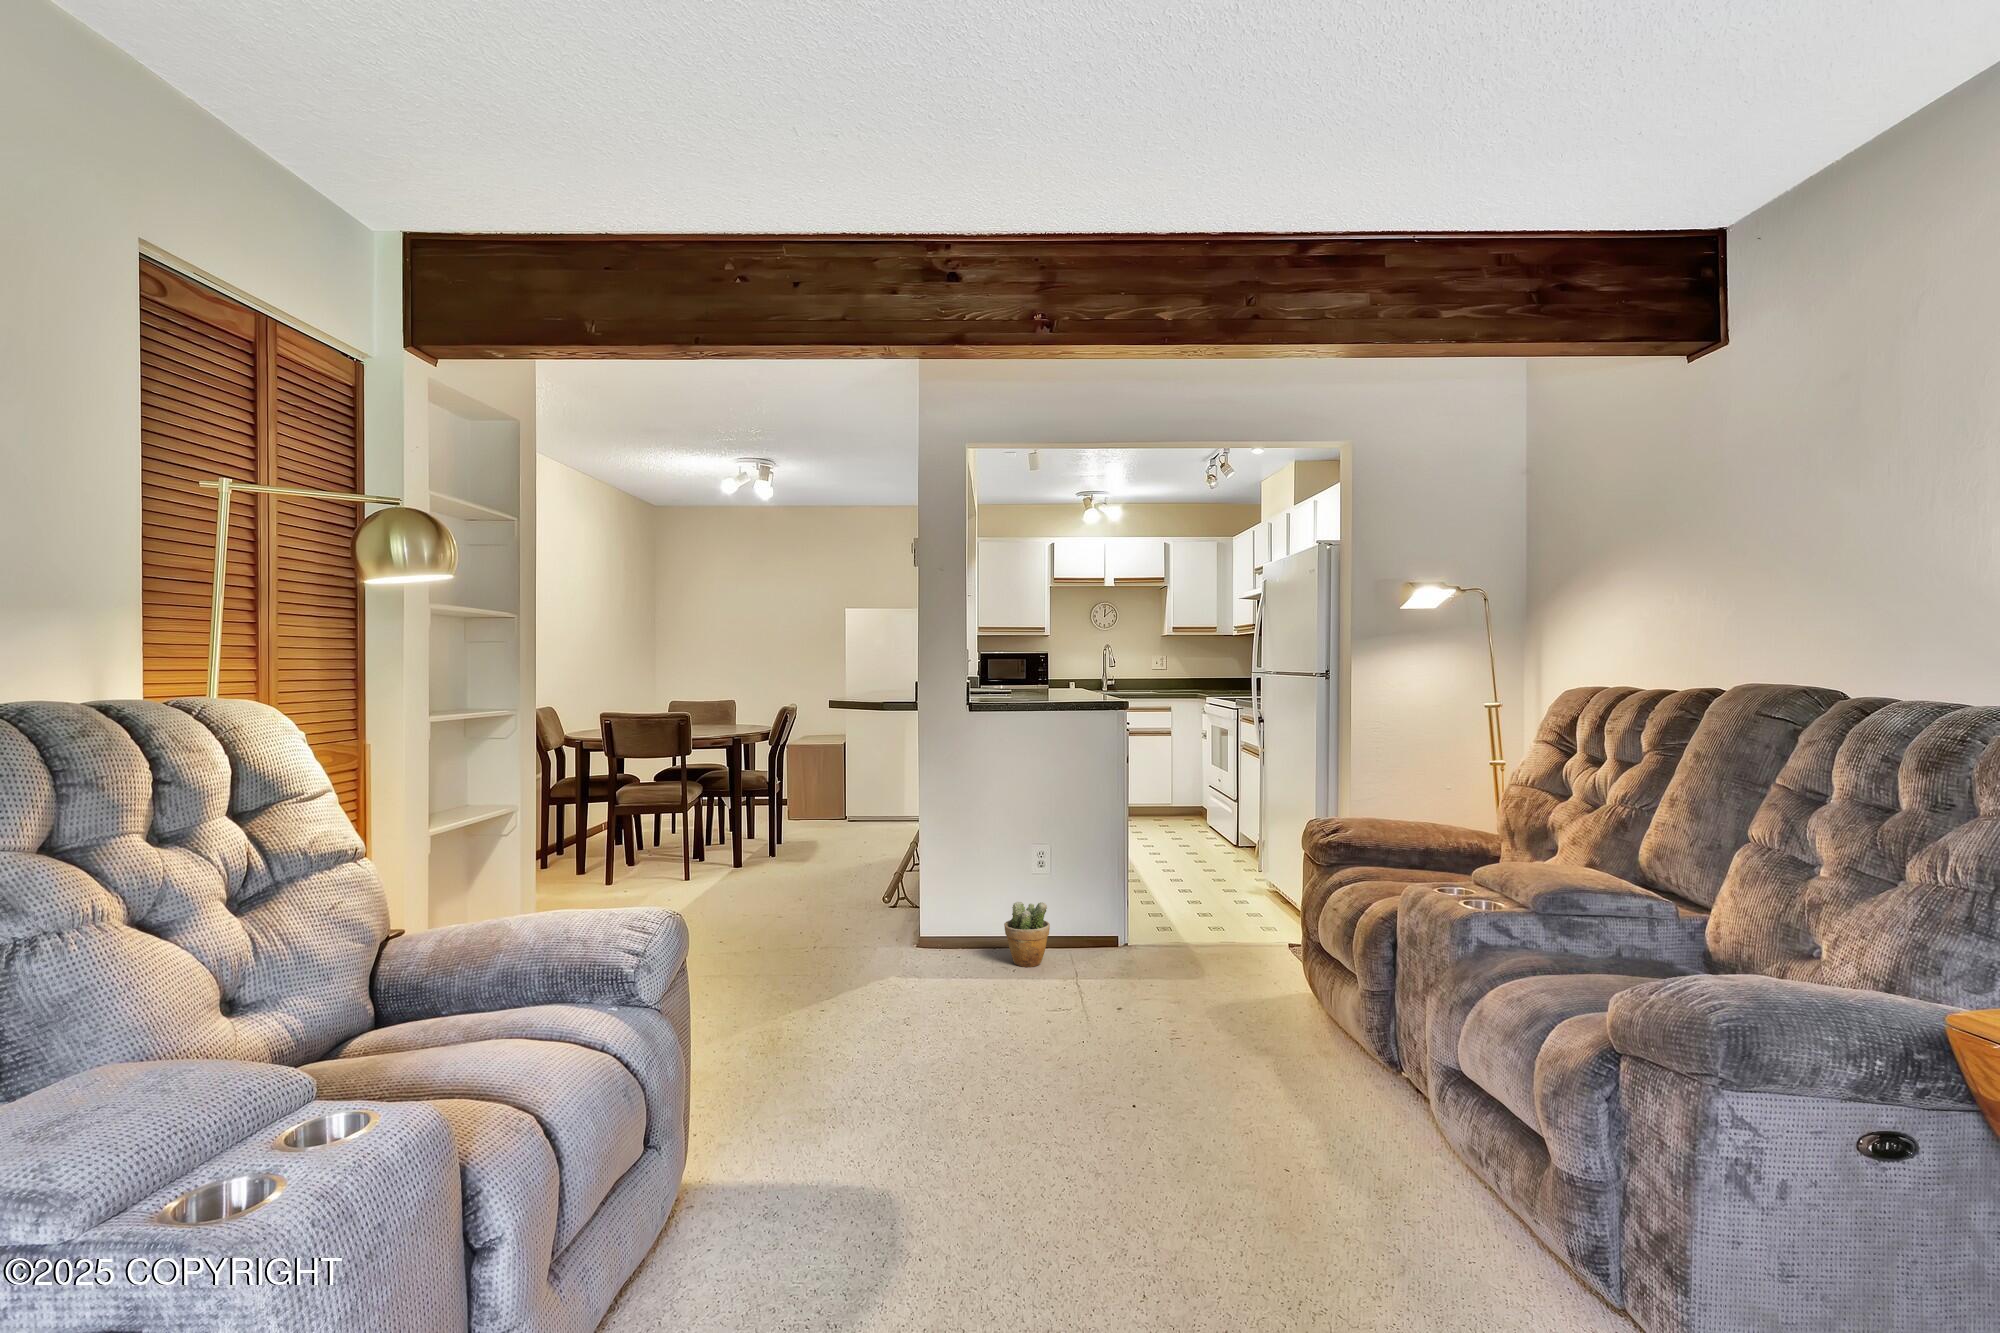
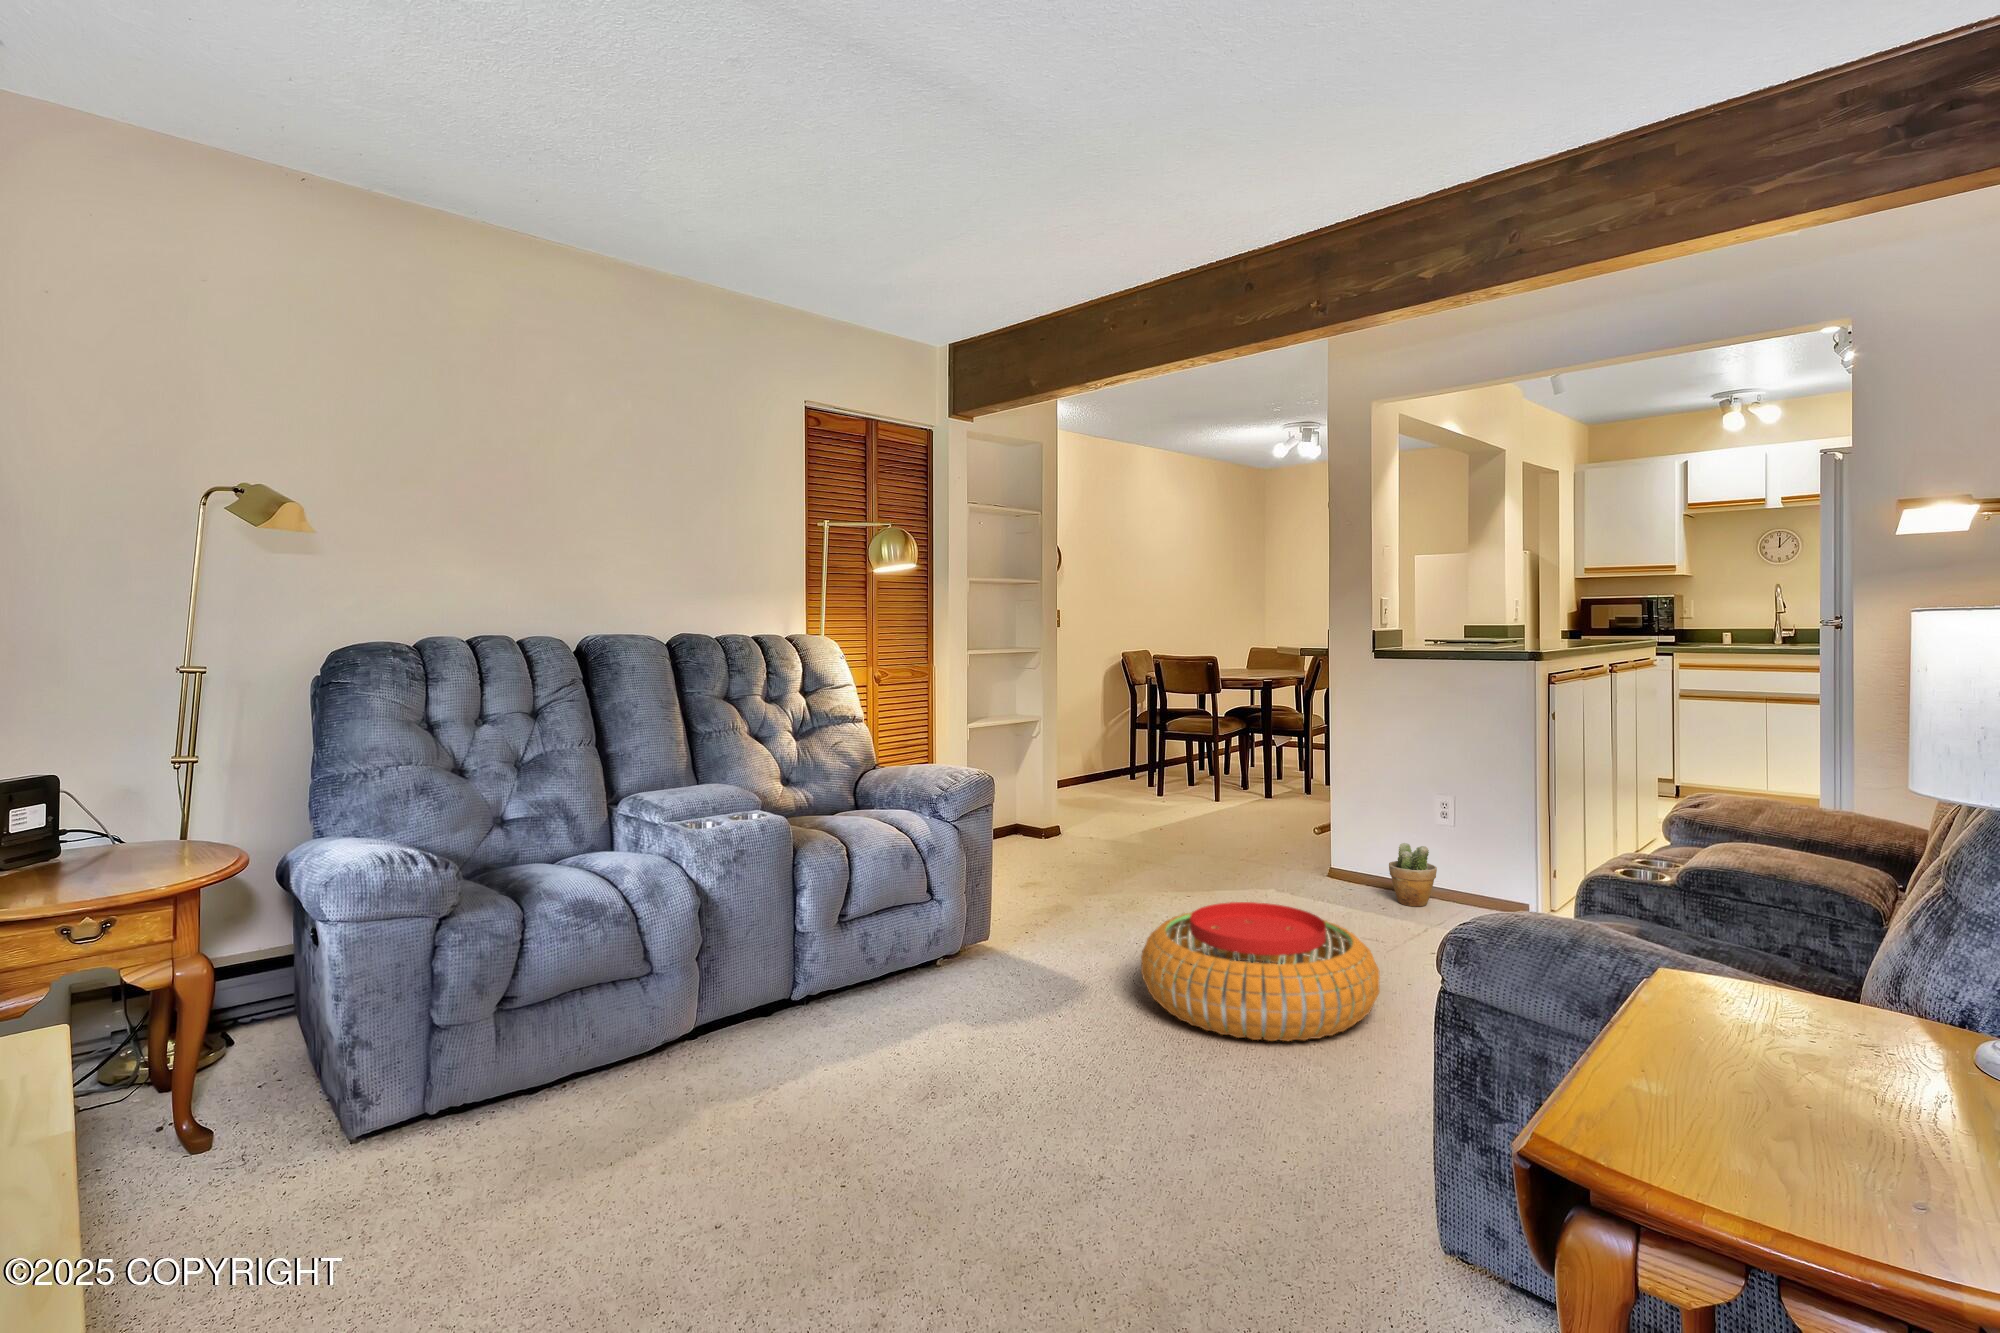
pouf: none [937,1013,1226,1219] -> present [1141,902,1380,1041]

